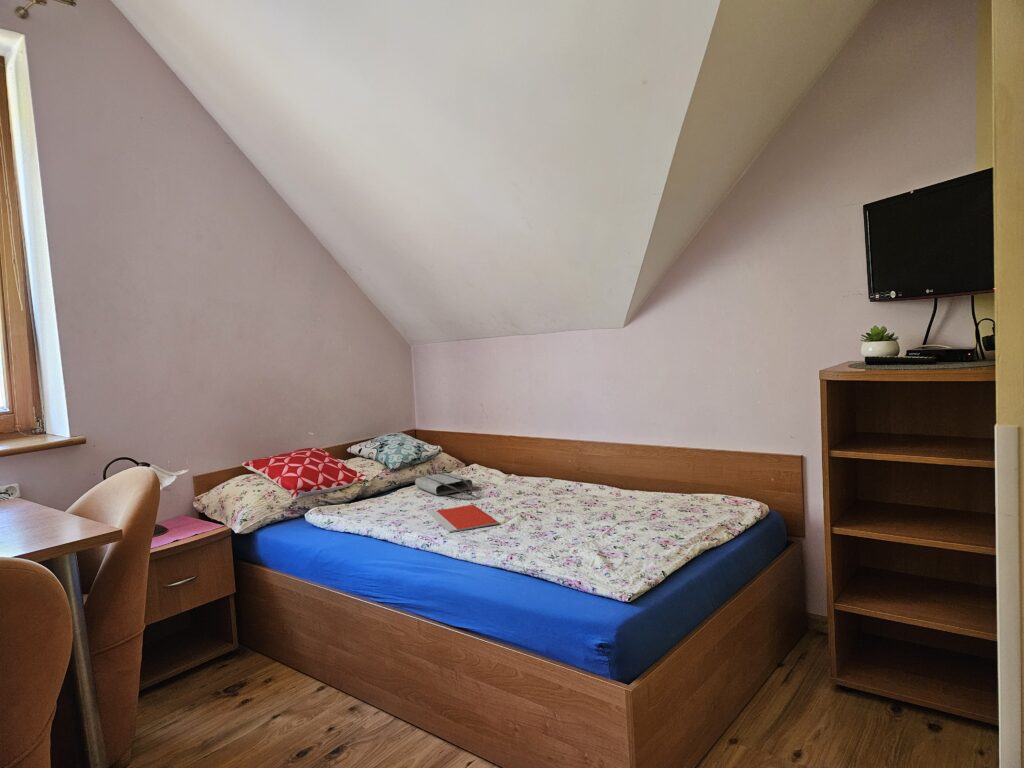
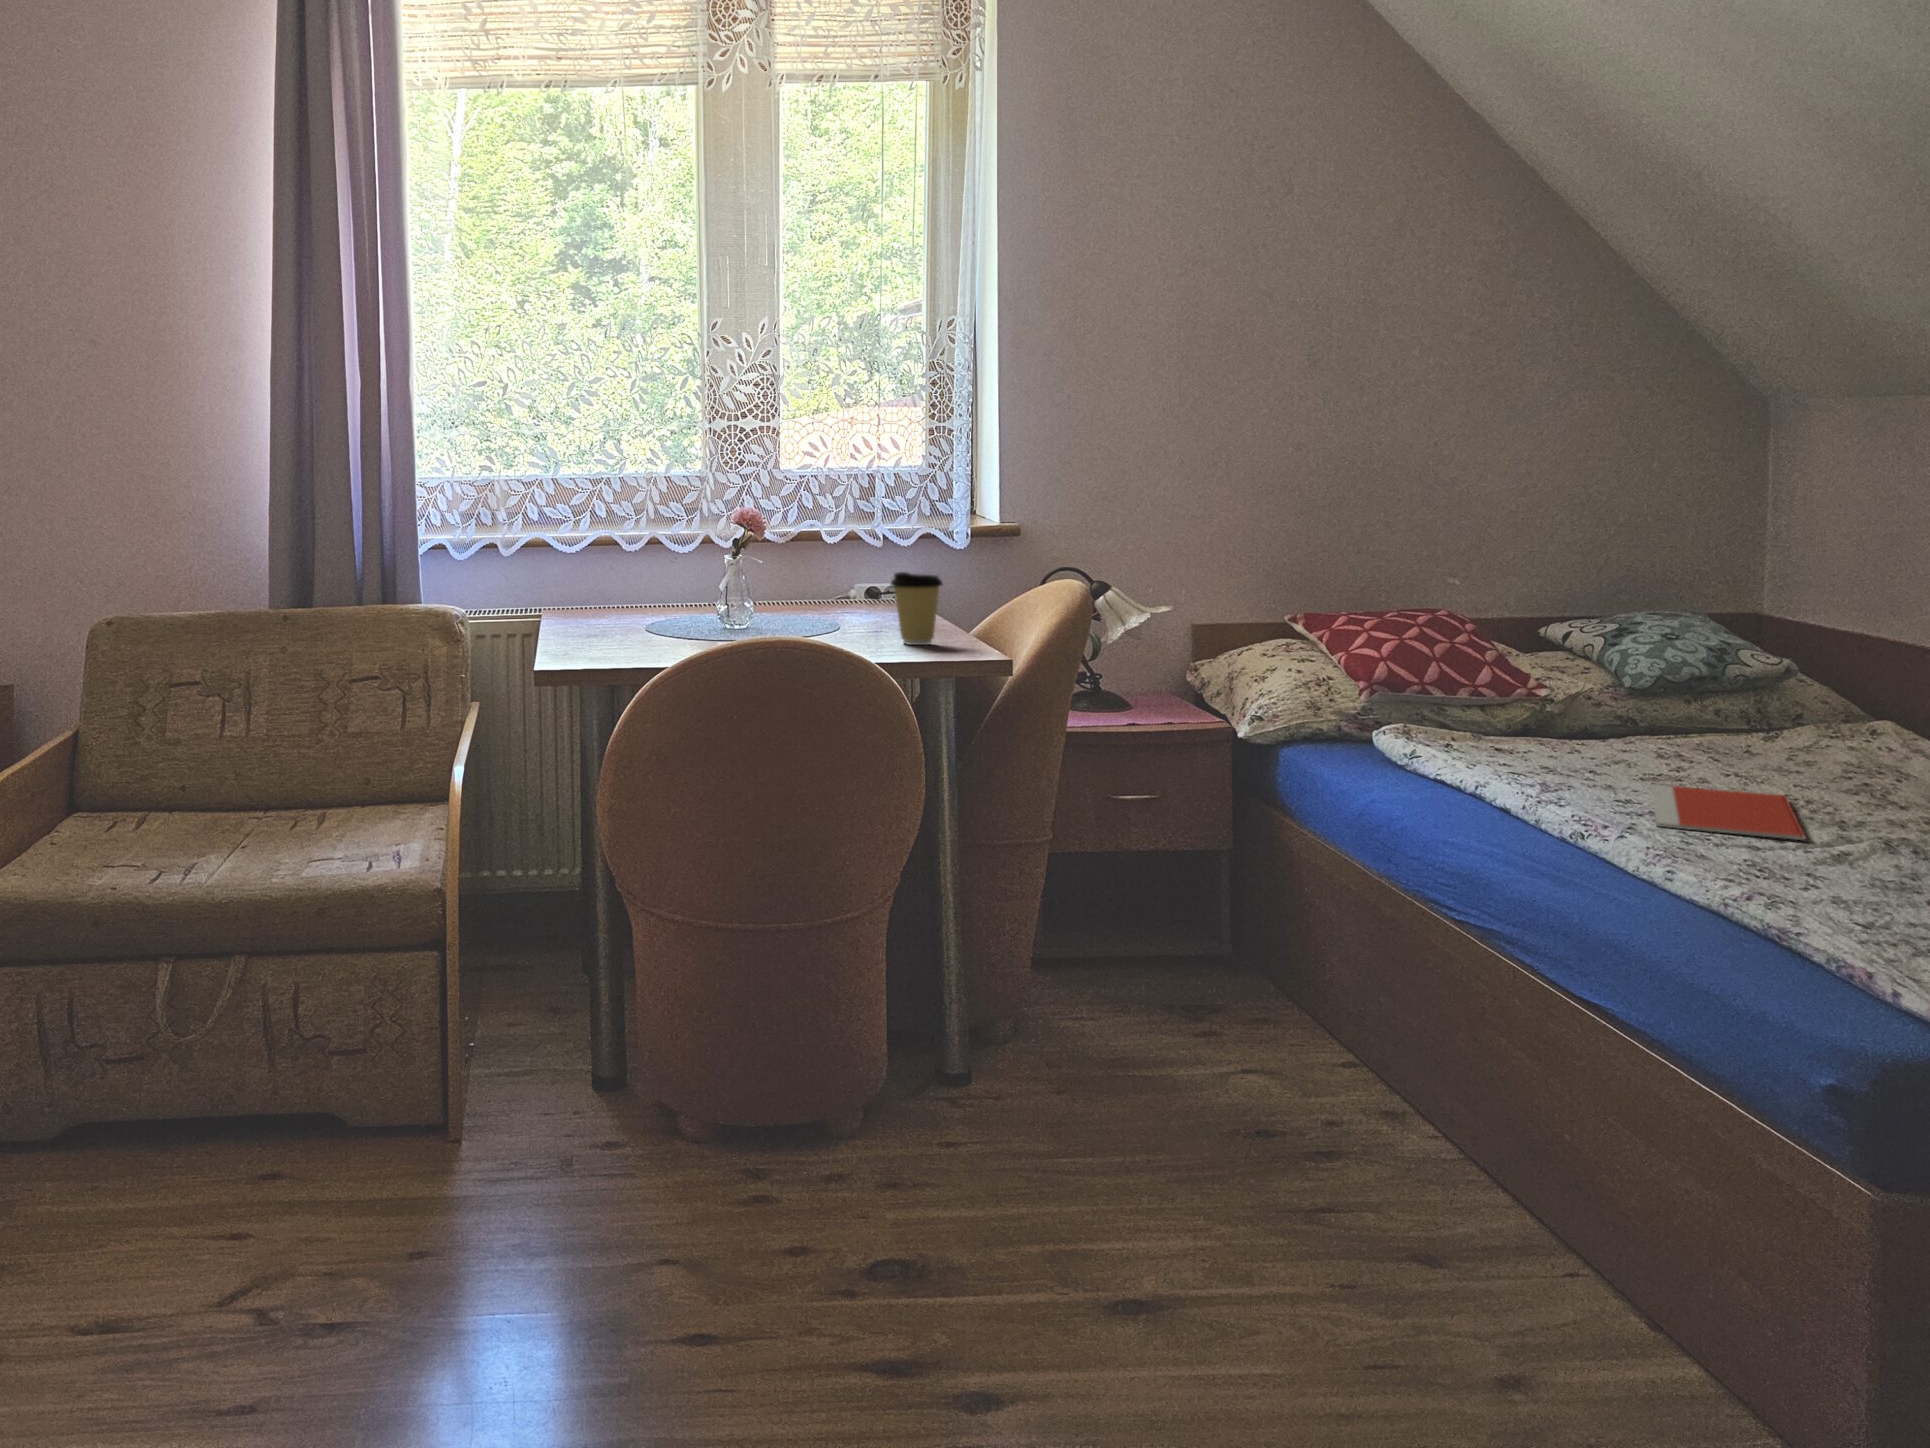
tote bag: present [415,473,473,497] -> none [1680,719,1834,775]
coffee cup: none [28,486,74,539] -> present [891,572,942,645]

